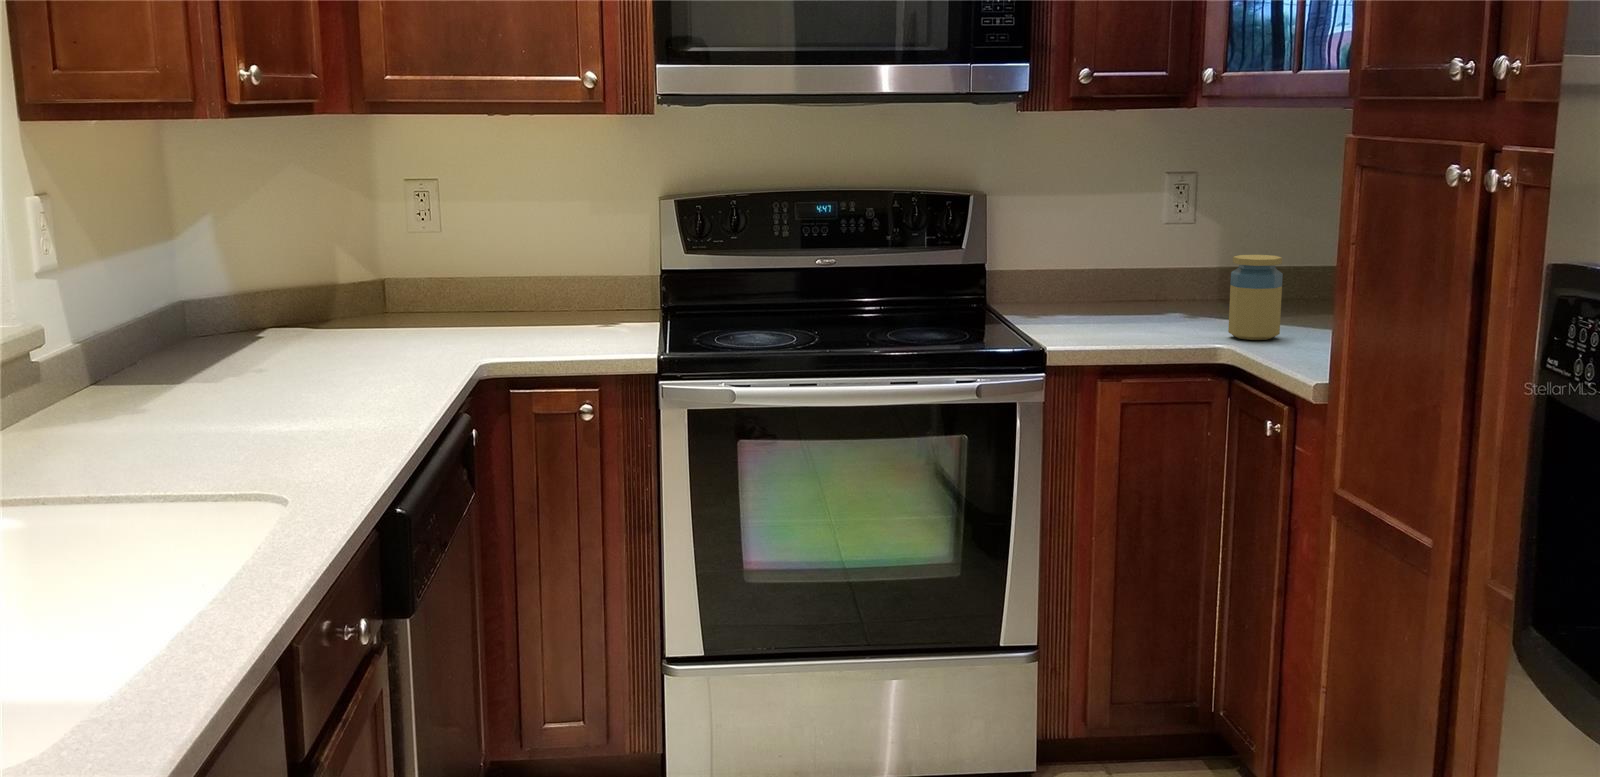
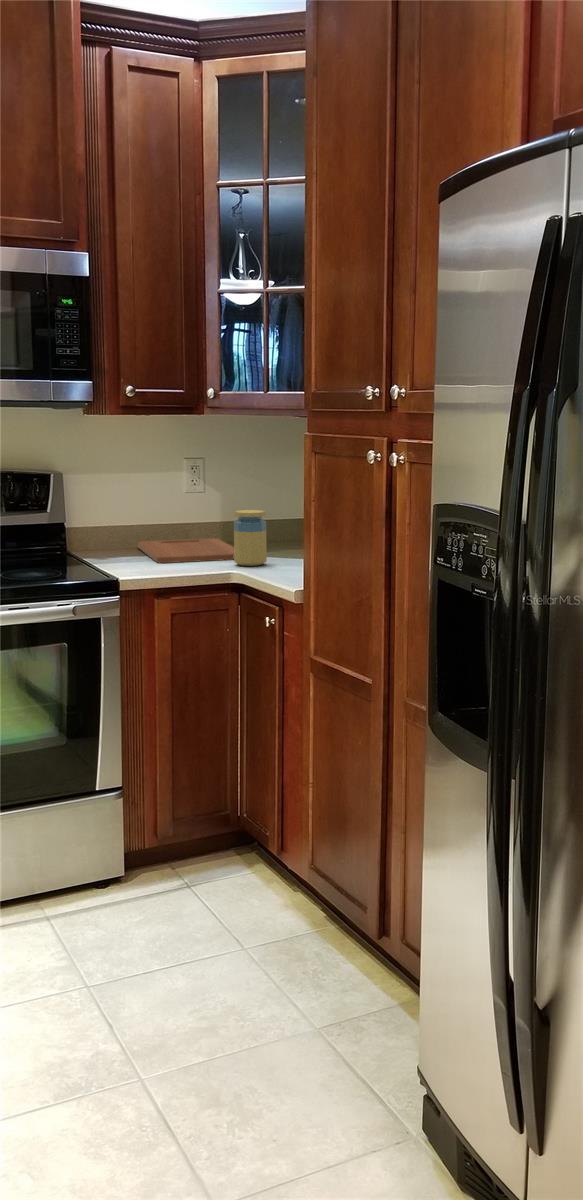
cutting board: none [1092,294,1248,329] -> present [138,538,234,563]

